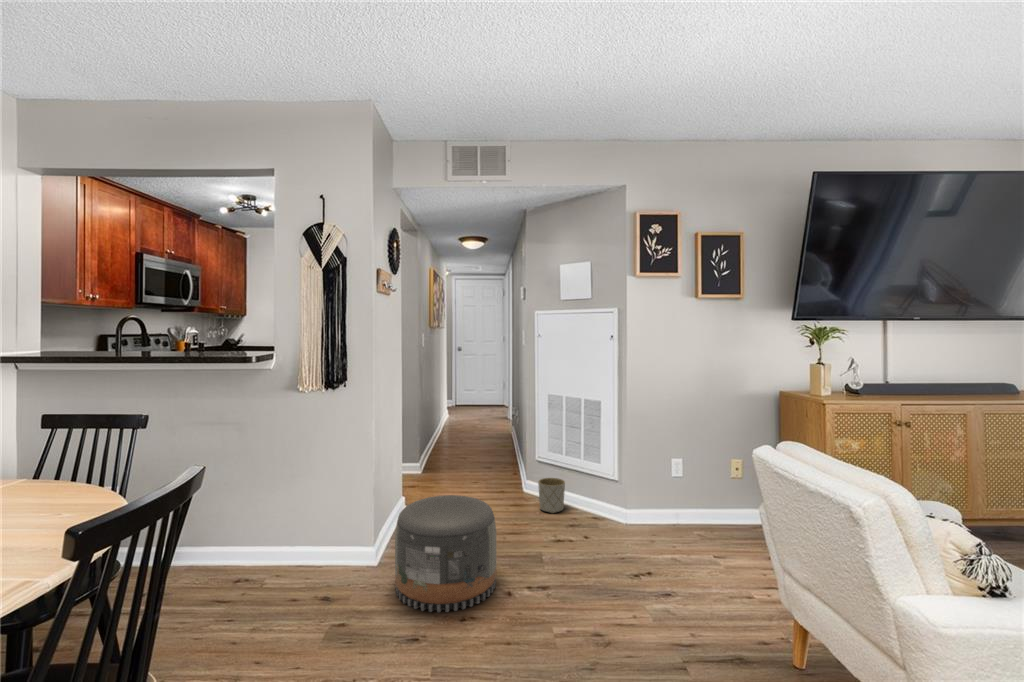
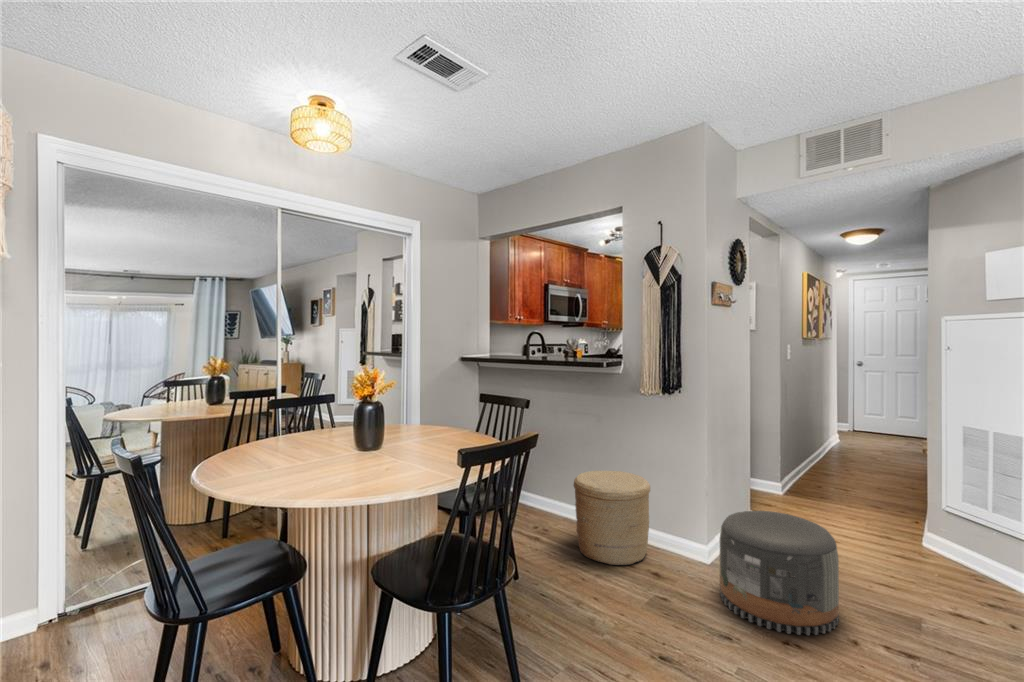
planter: present [538,478,565,513] -> none [934,530,981,578]
woven basket: none [209,487,313,607] -> present [574,471,650,565]

